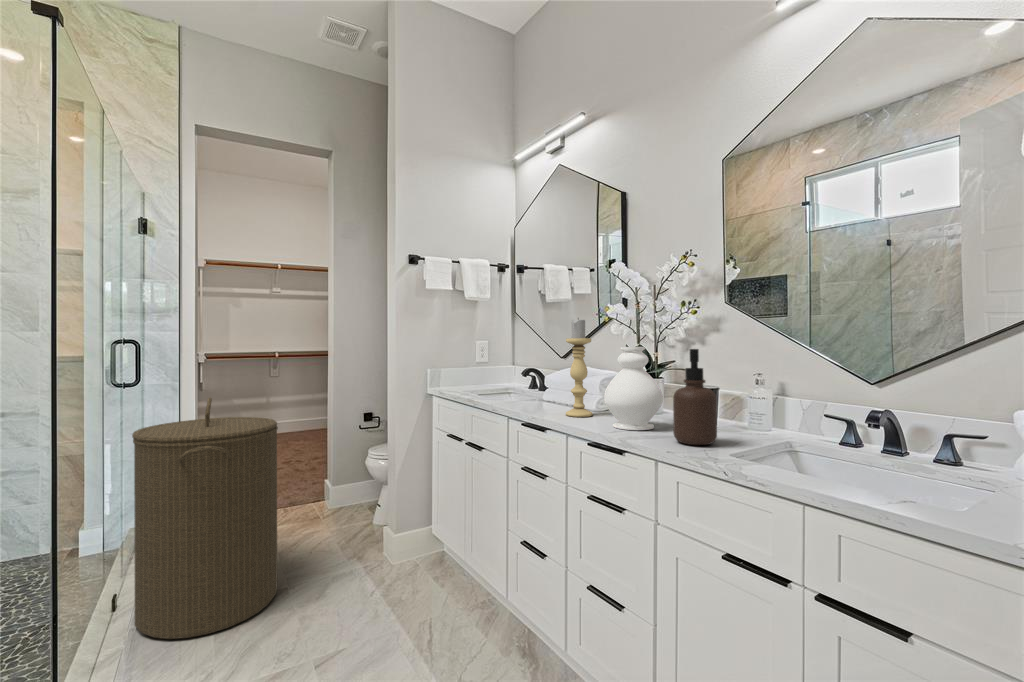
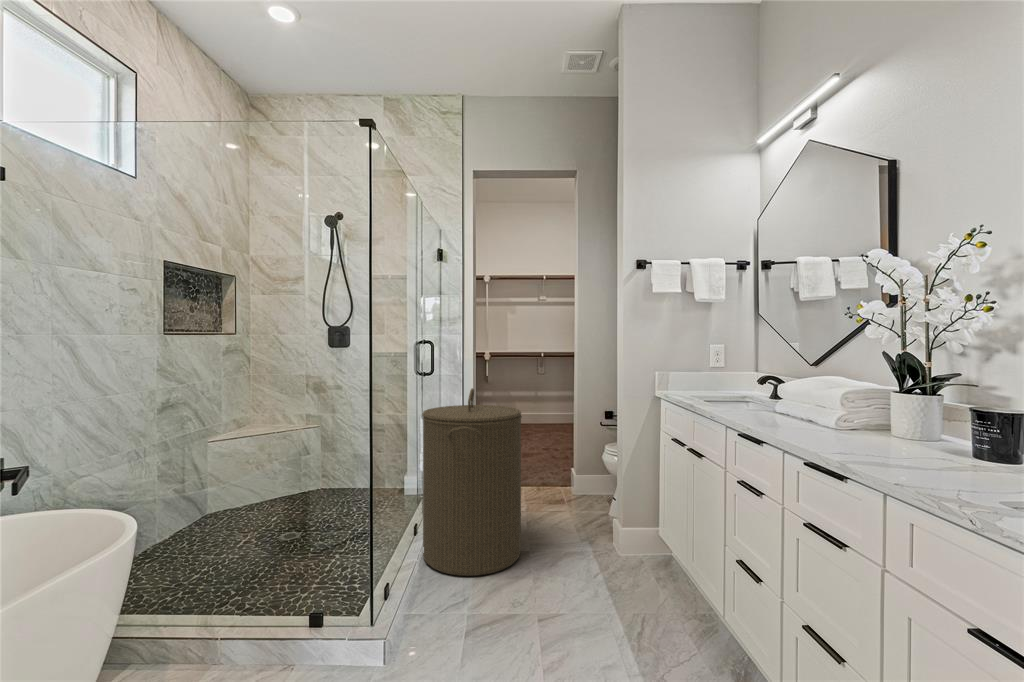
candle holder: present [566,319,592,417] -> none [792,319,828,433]
decorative vase: present [604,347,663,430] -> none [832,353,918,456]
soap dispenser: present [673,349,717,445] -> none [918,358,989,484]

